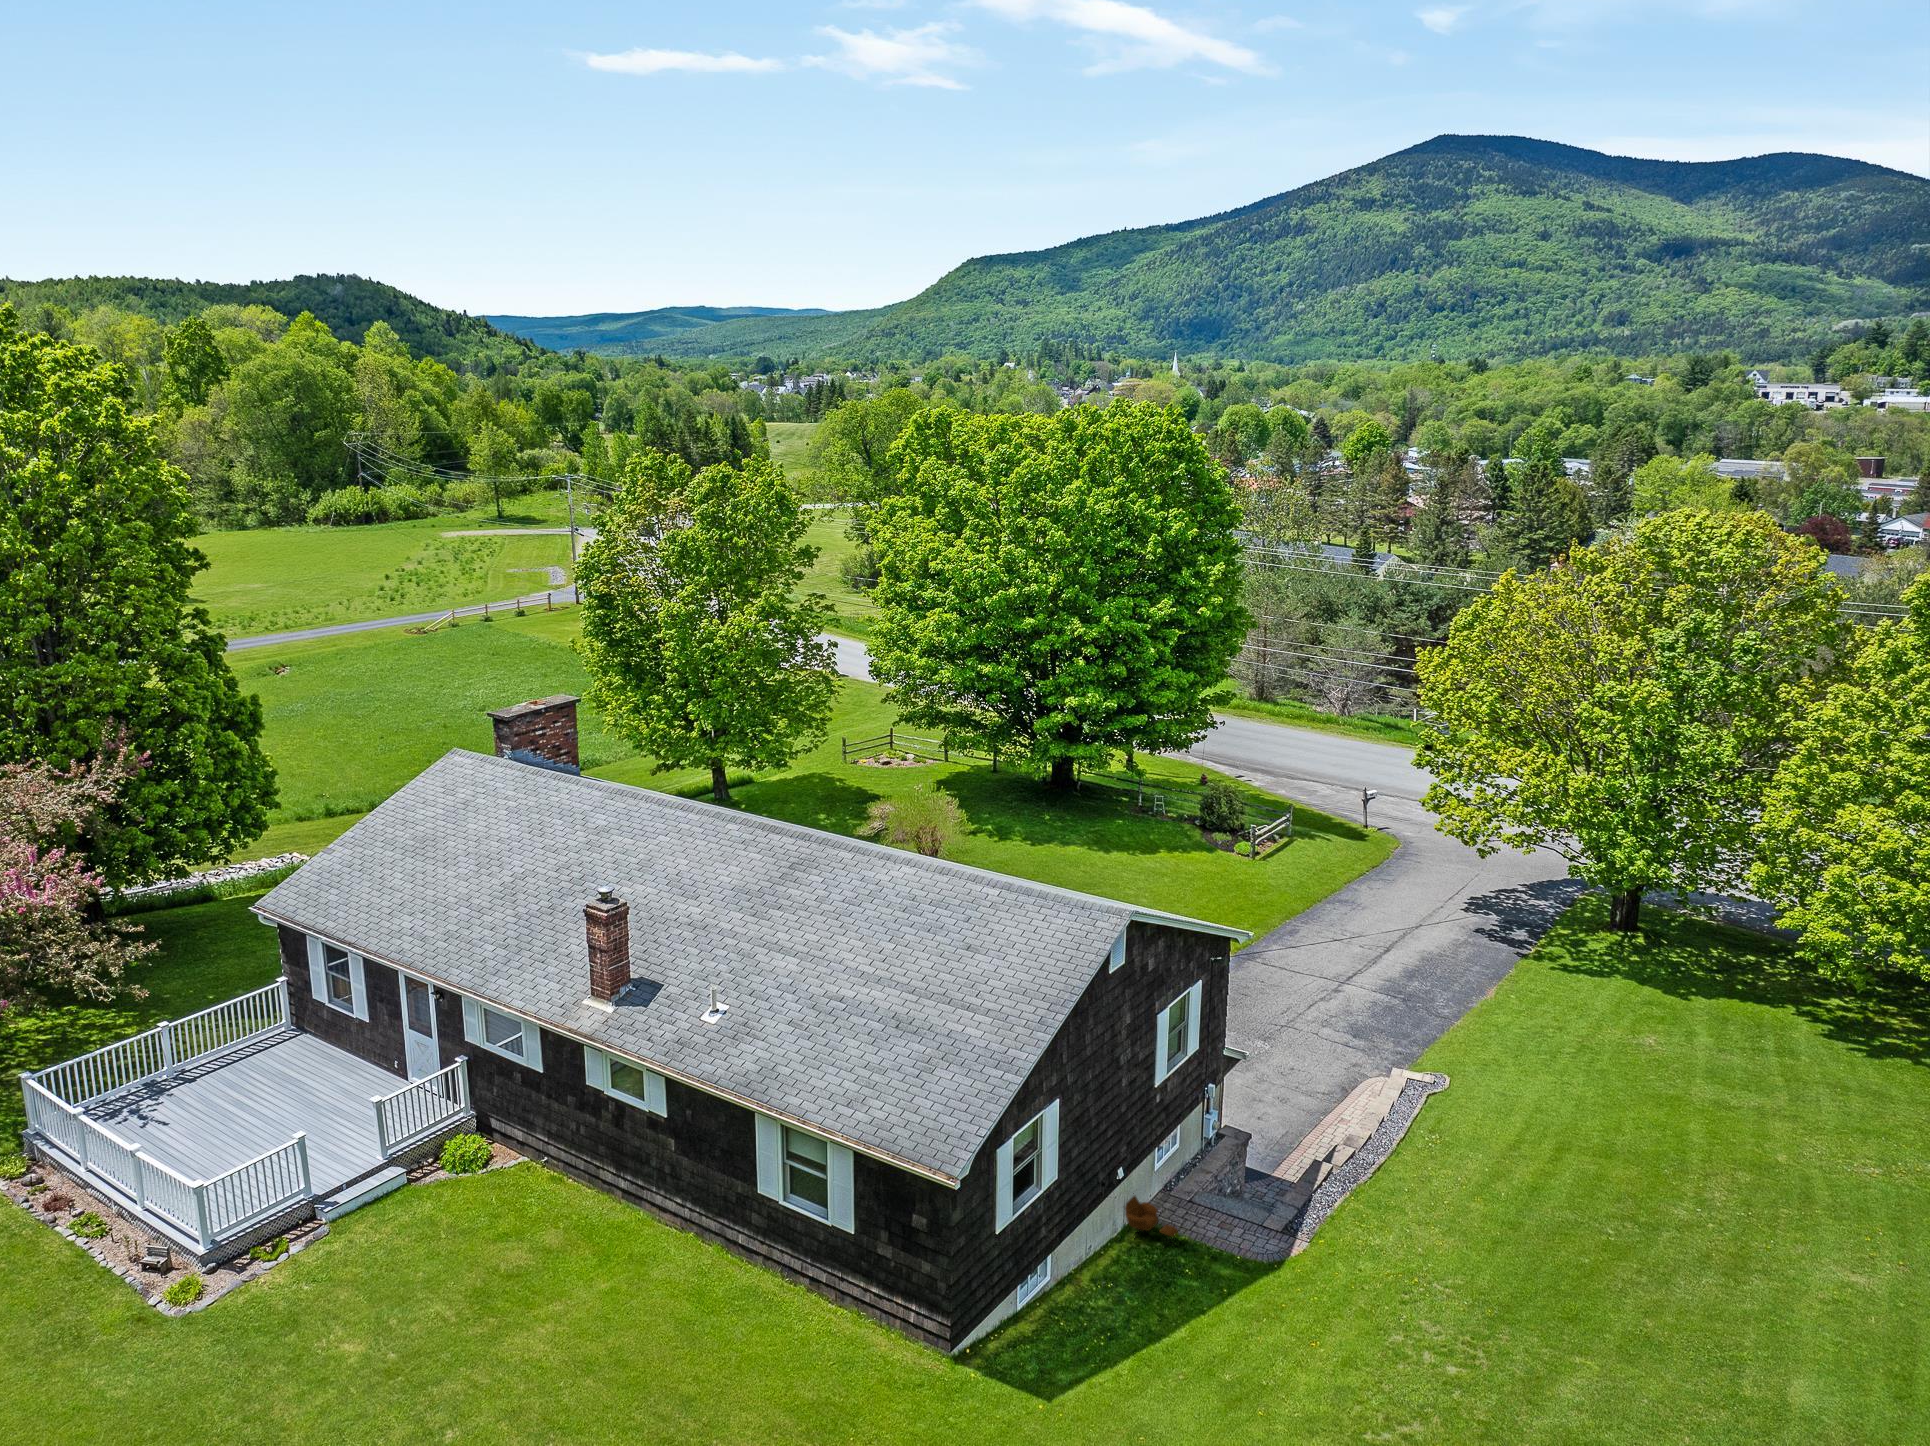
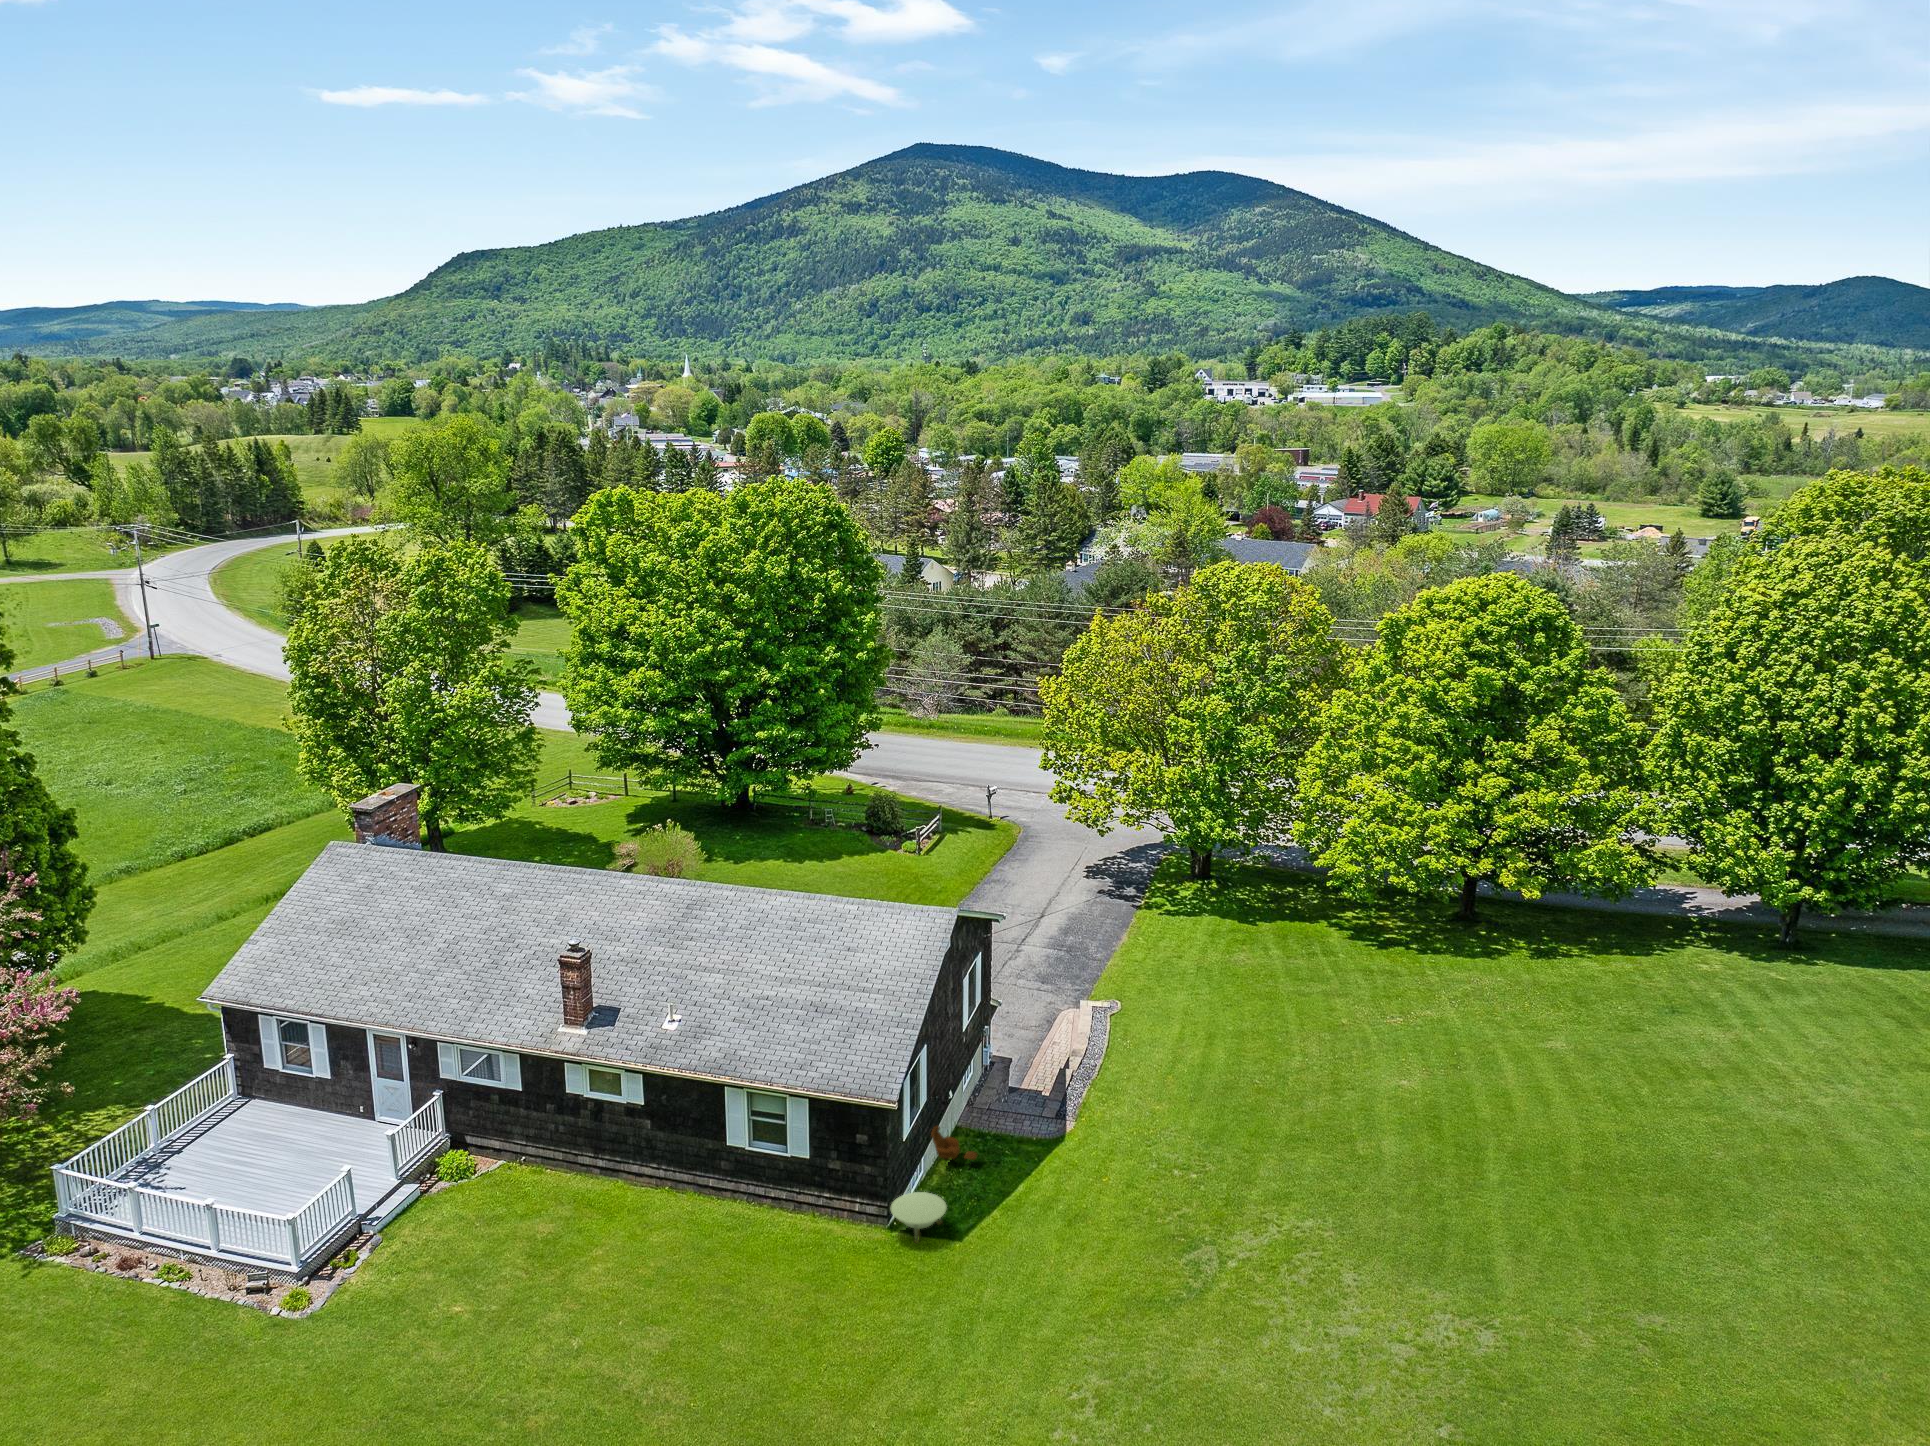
round table: none [1039,1261,1109,1324] -> present [891,1192,947,1243]

